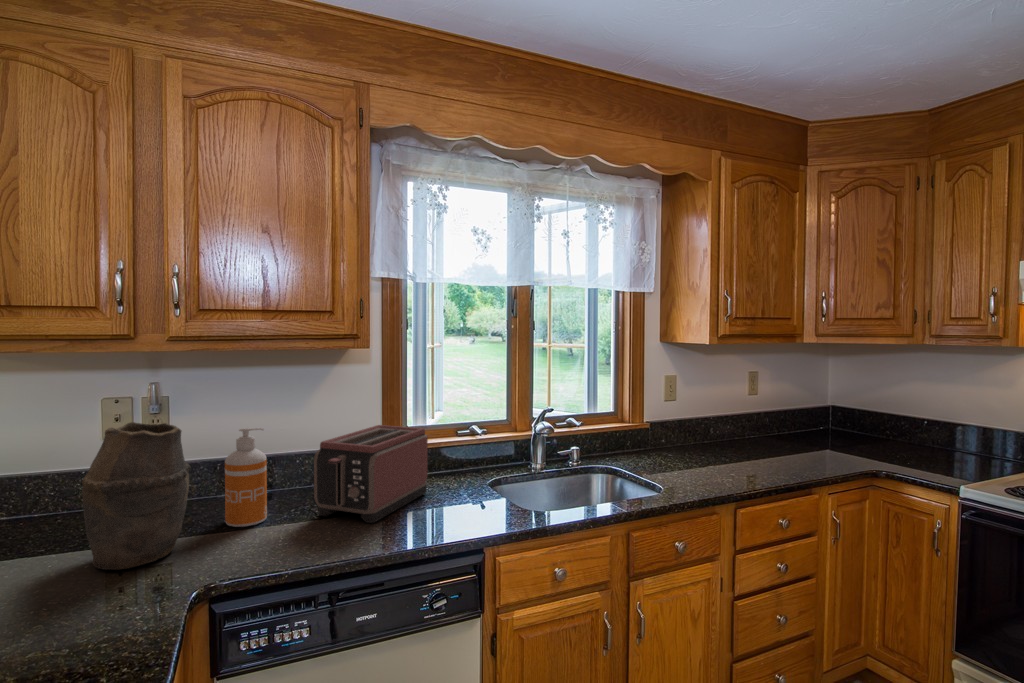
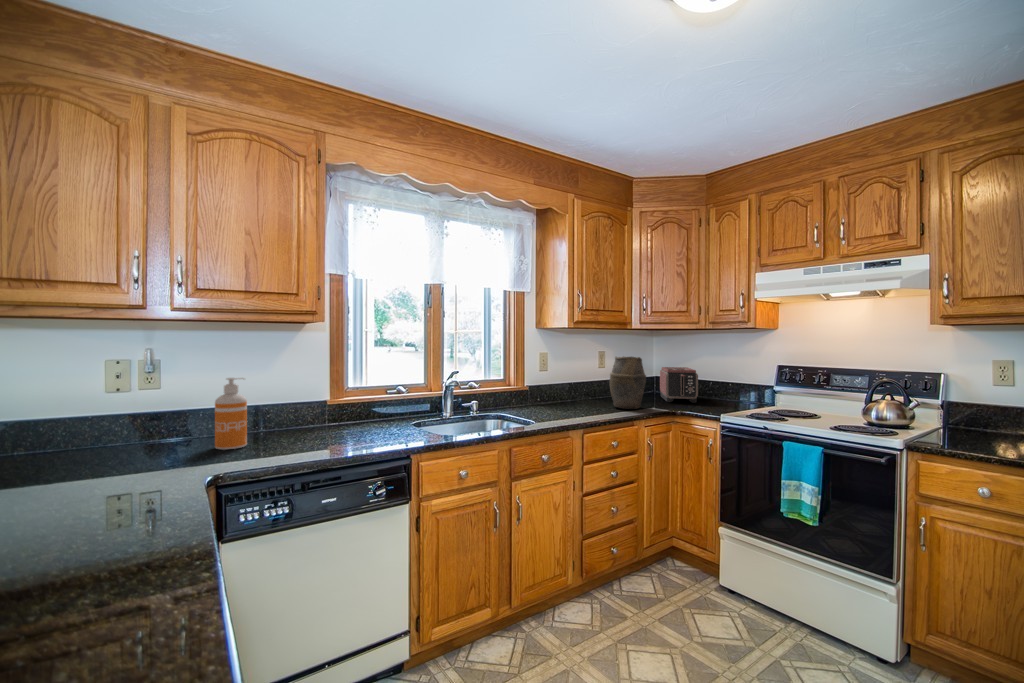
vase: present [82,422,191,570] -> present [610,356,646,409]
toaster: present [314,425,428,523] -> present [660,367,698,403]

